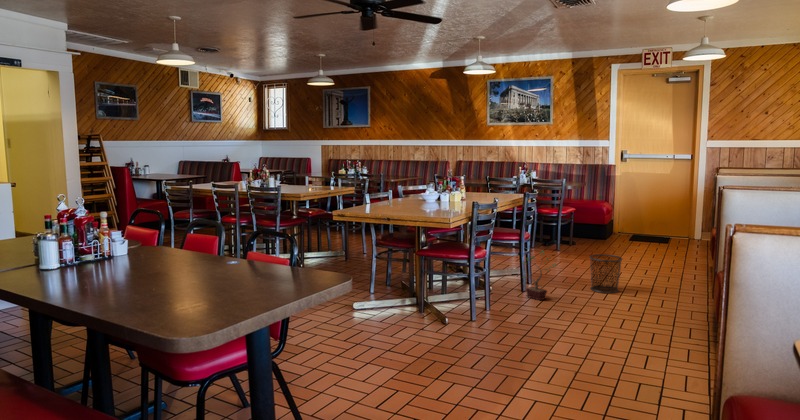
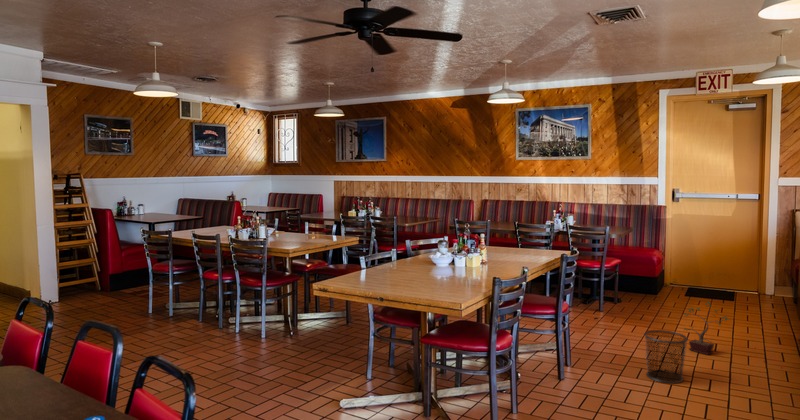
potted plant: present [524,250,556,300] -> present [684,302,729,355]

